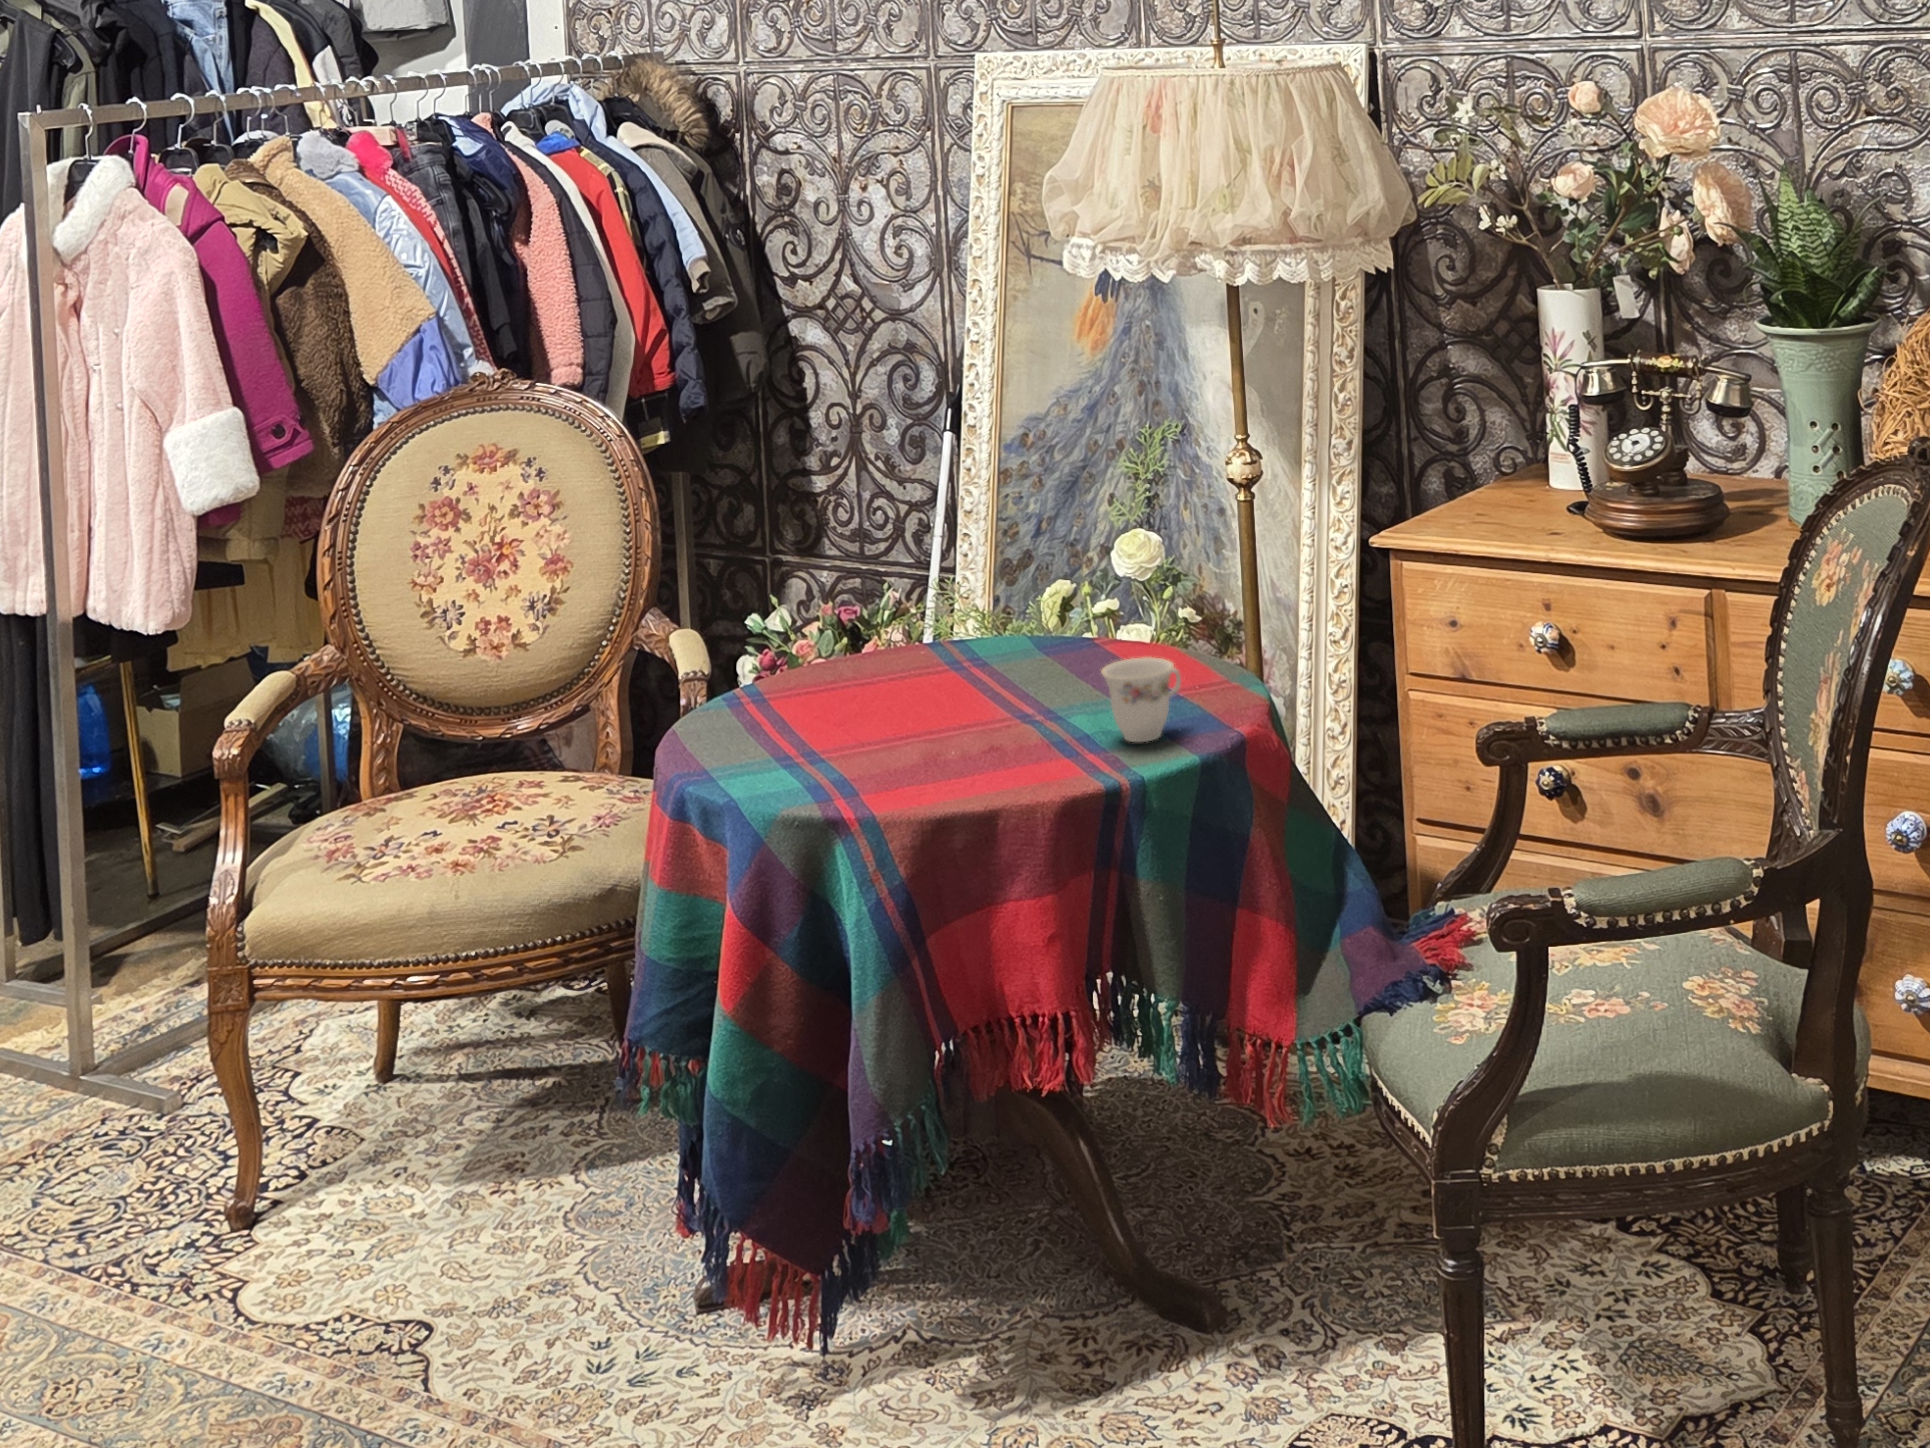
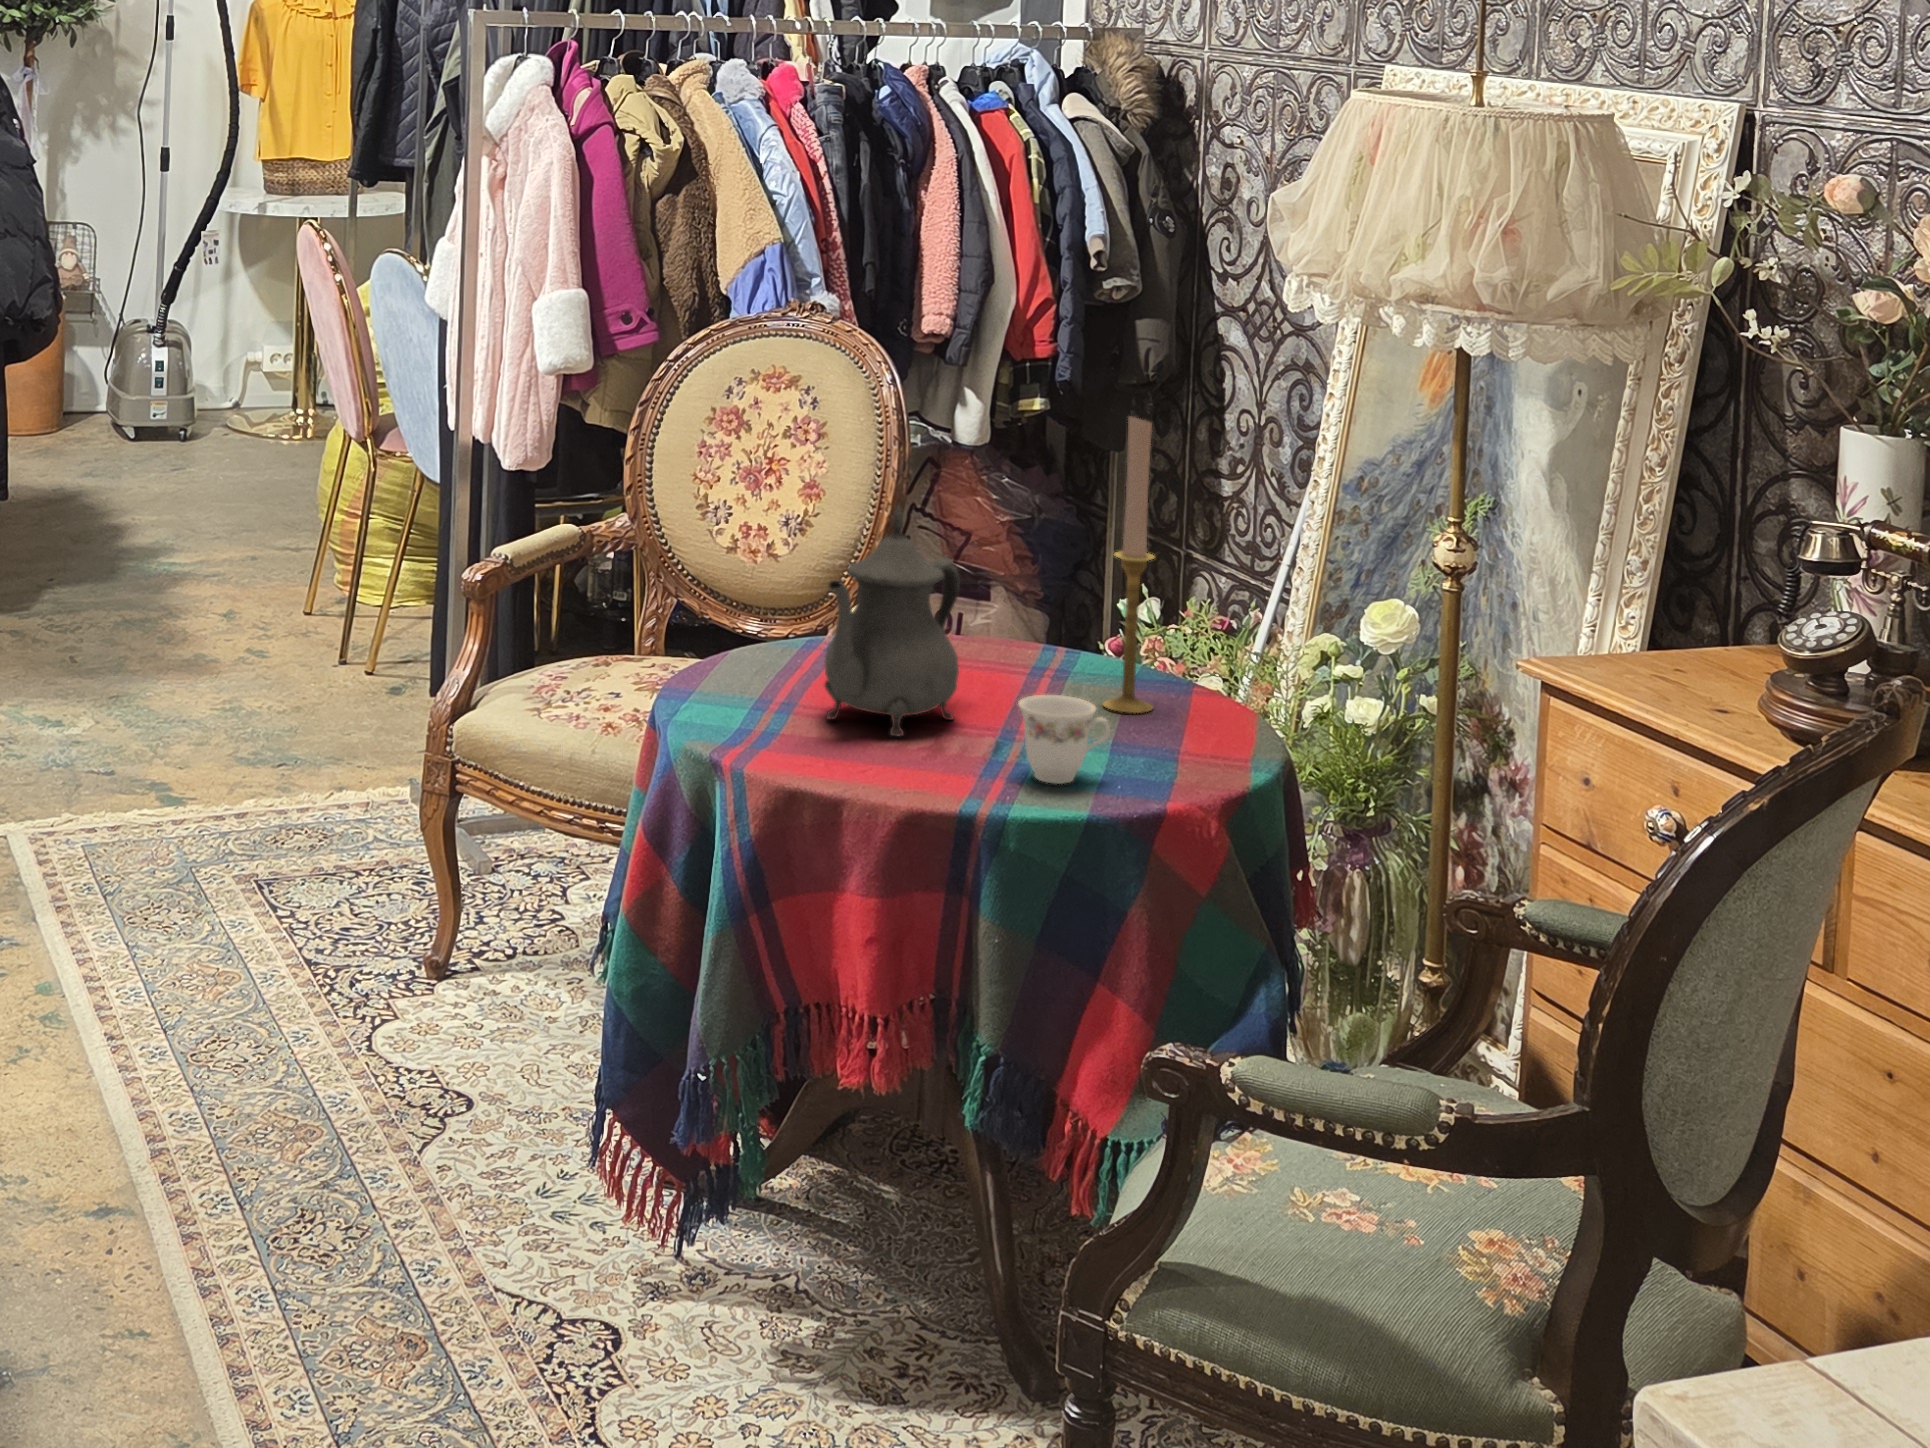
candlestick: none [1070,388,1125,671] -> present [1103,417,1154,713]
teapot: none [857,522,990,751] -> present [825,506,960,736]

